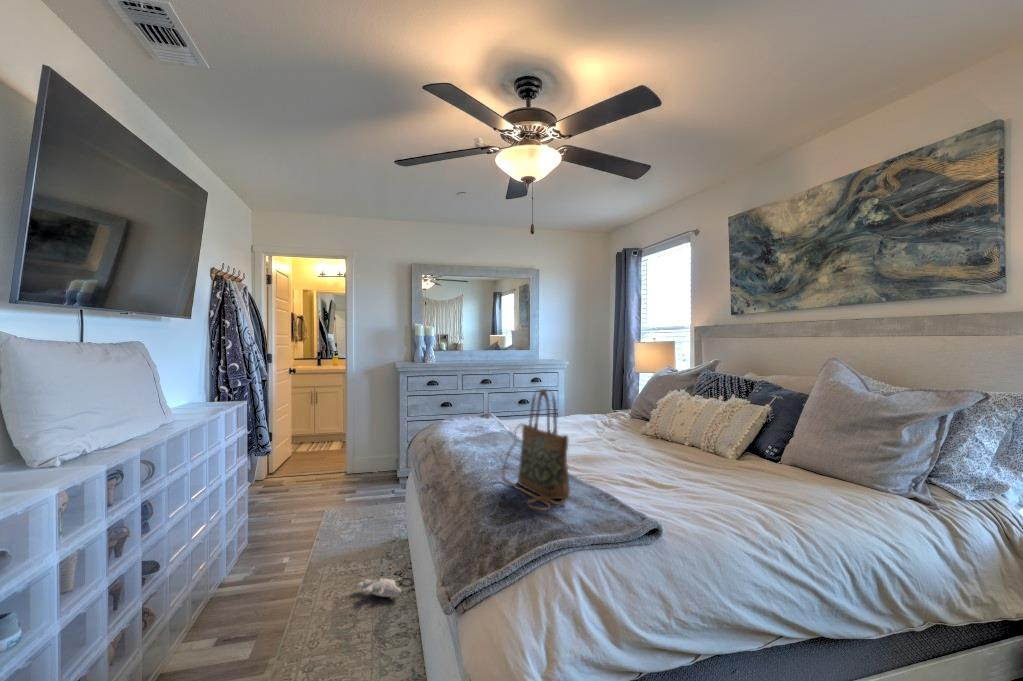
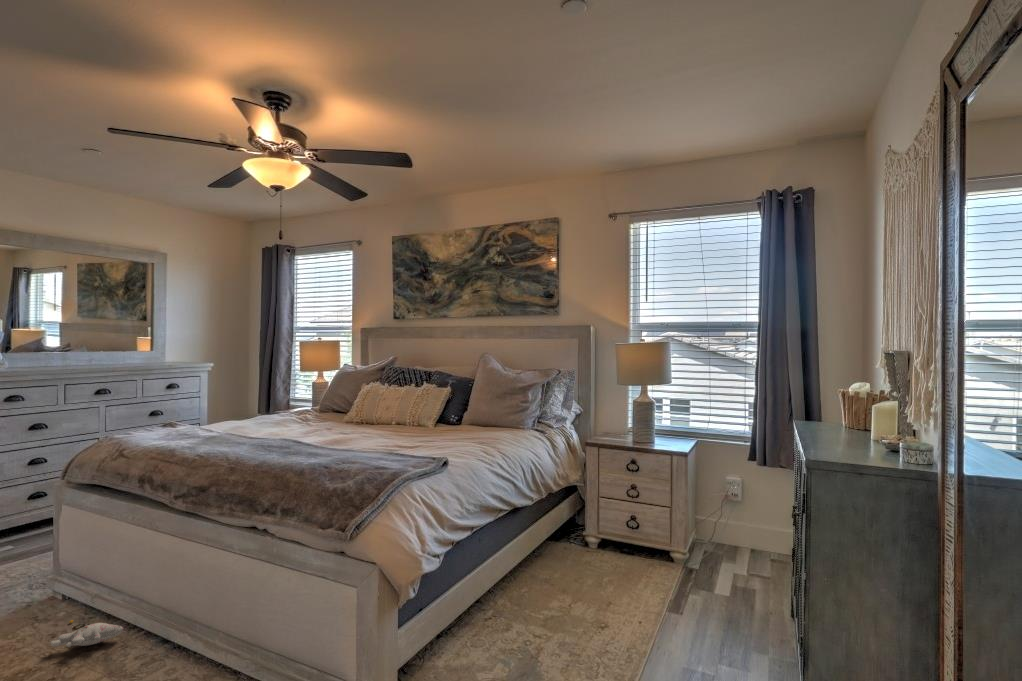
handbag: present [503,389,570,511] -> none [304,378,380,466]

